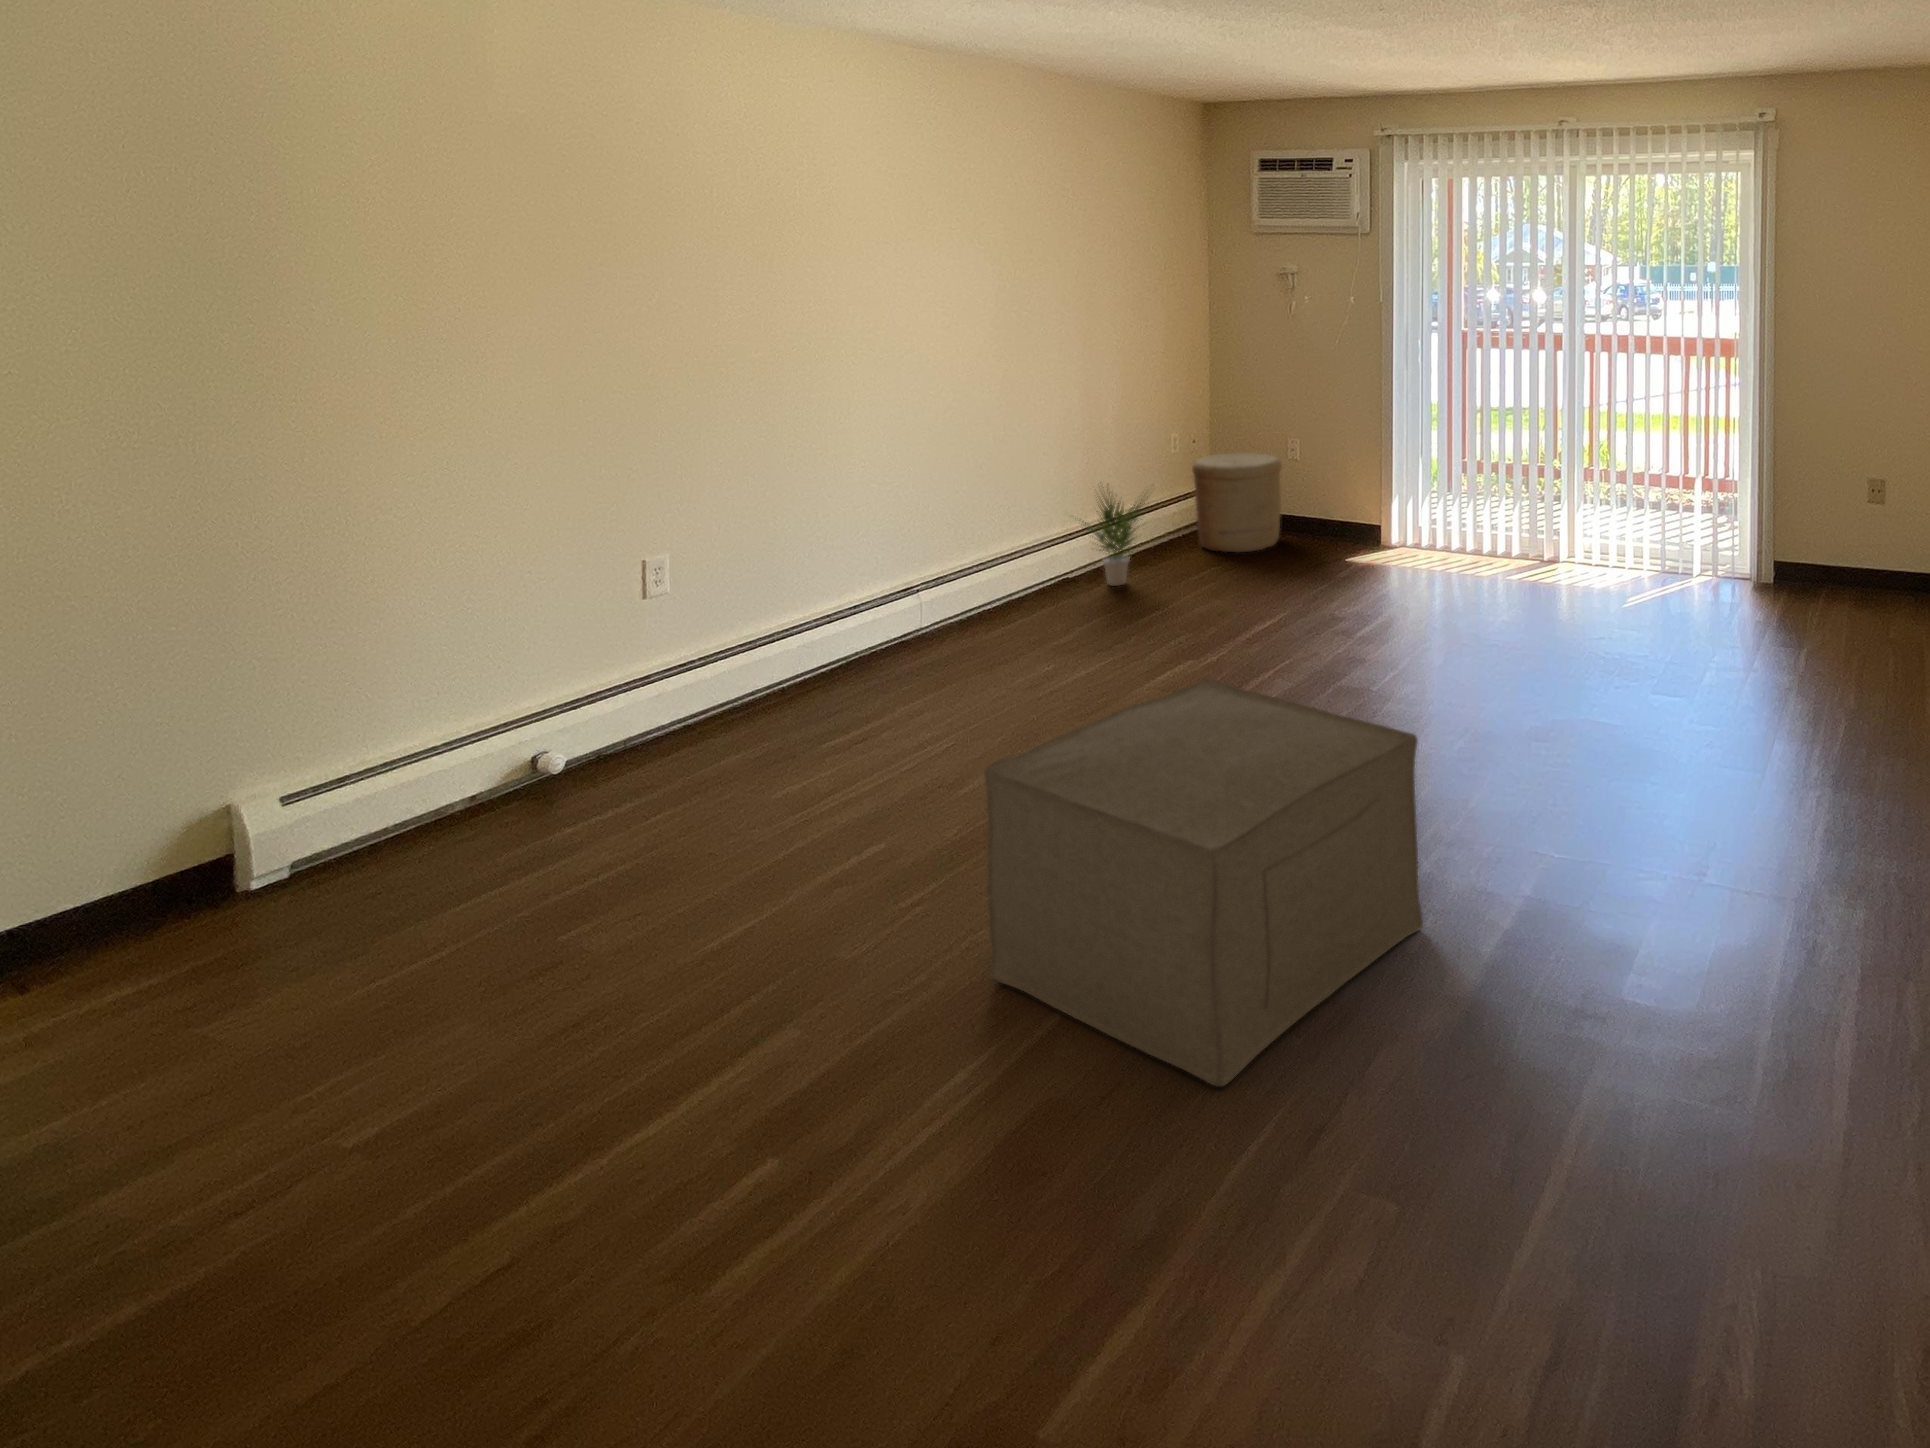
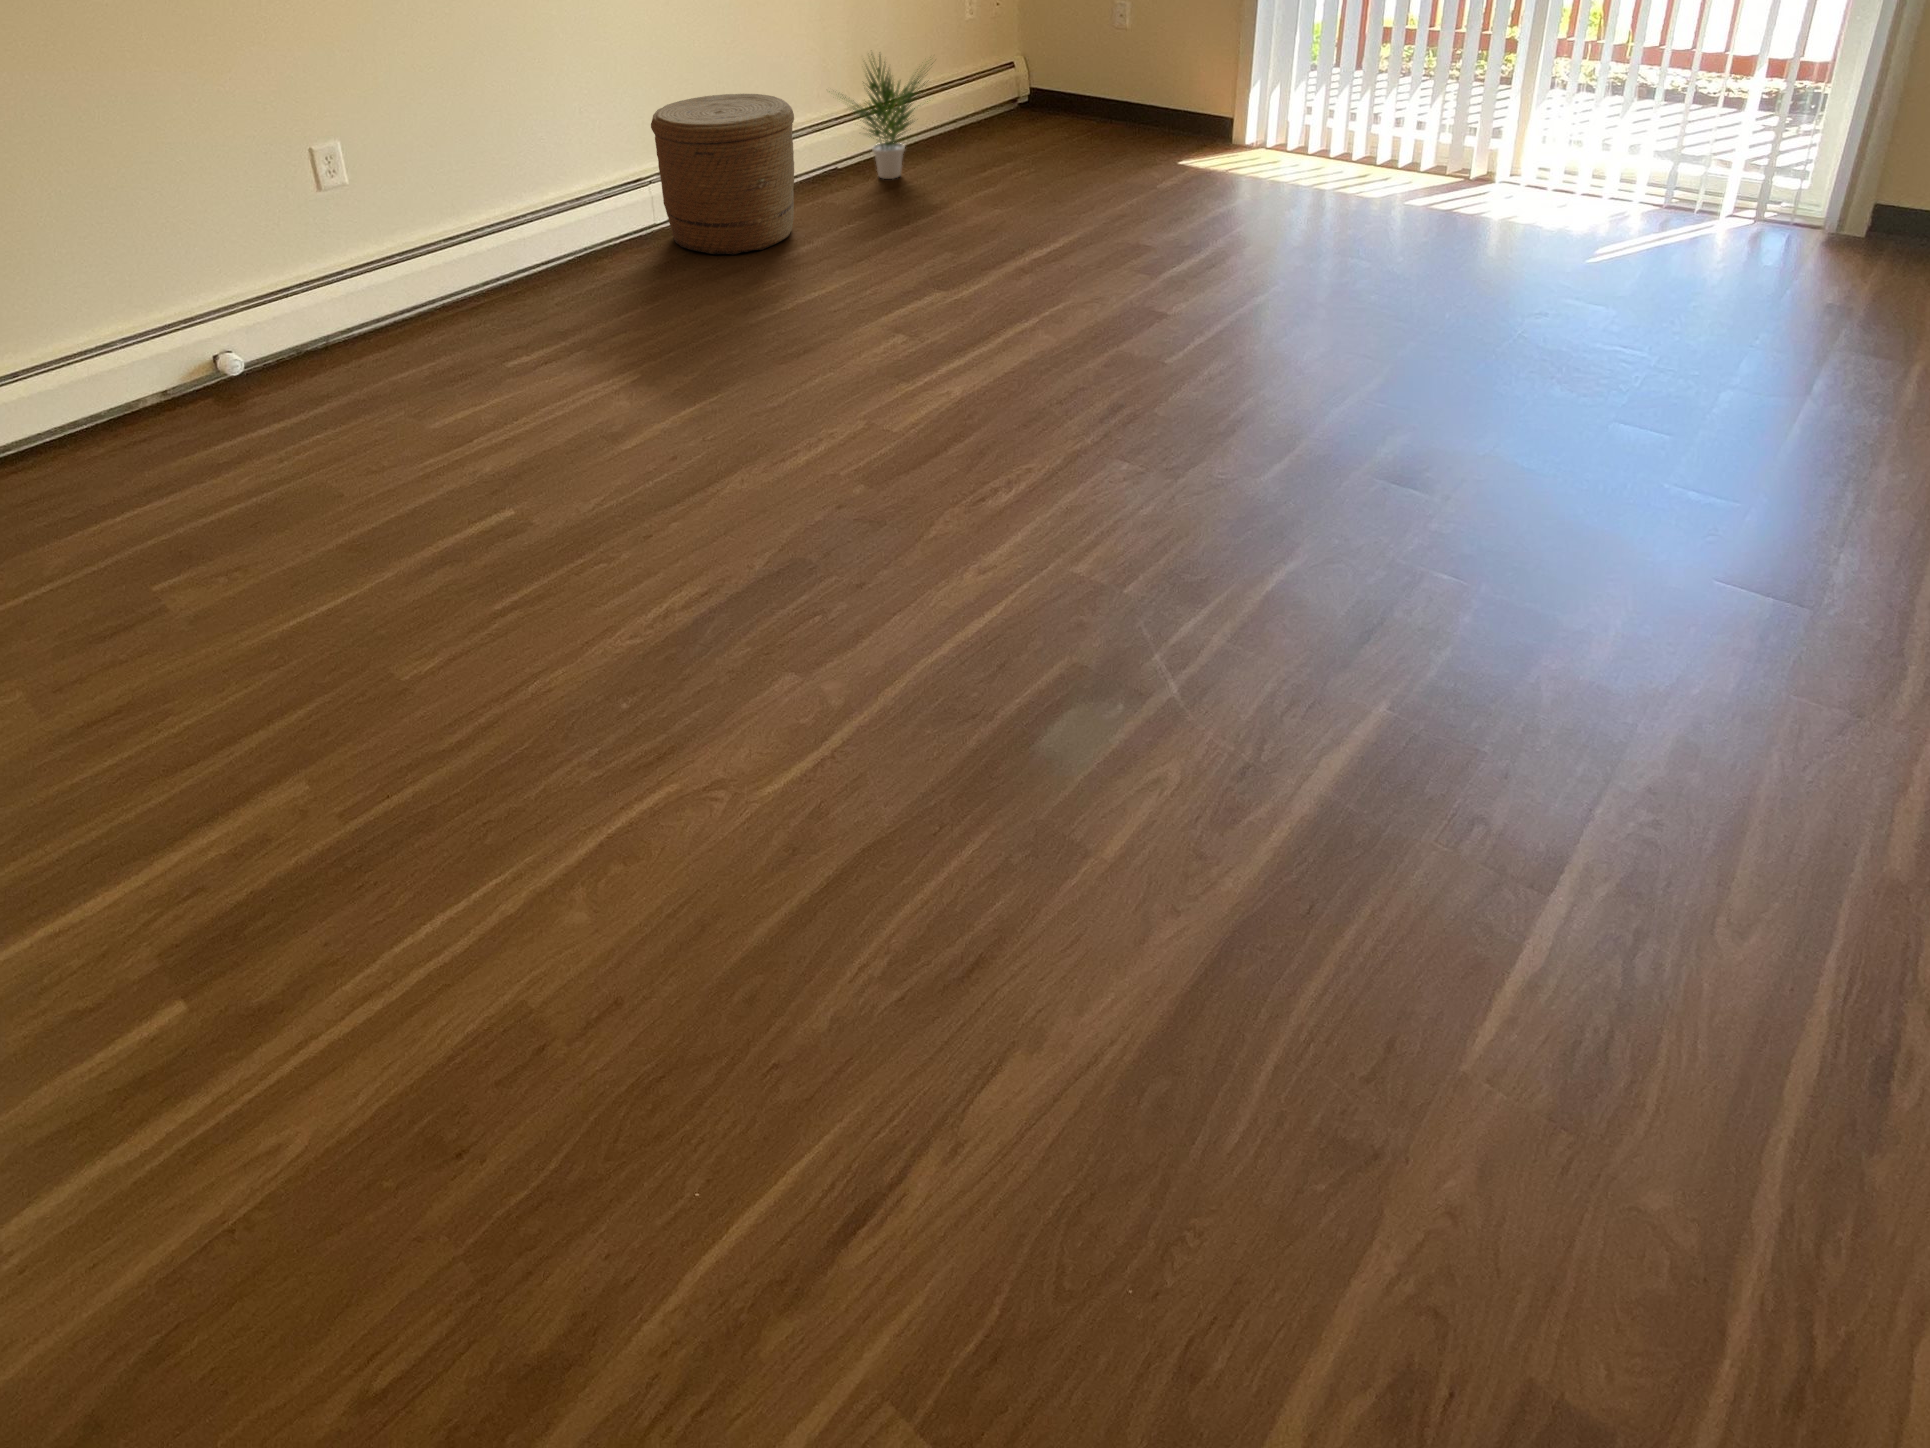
woven basket: present [1192,453,1282,553] -> present [651,94,794,255]
ottoman: present [984,677,1423,1086] -> none [539,384,1256,1128]

